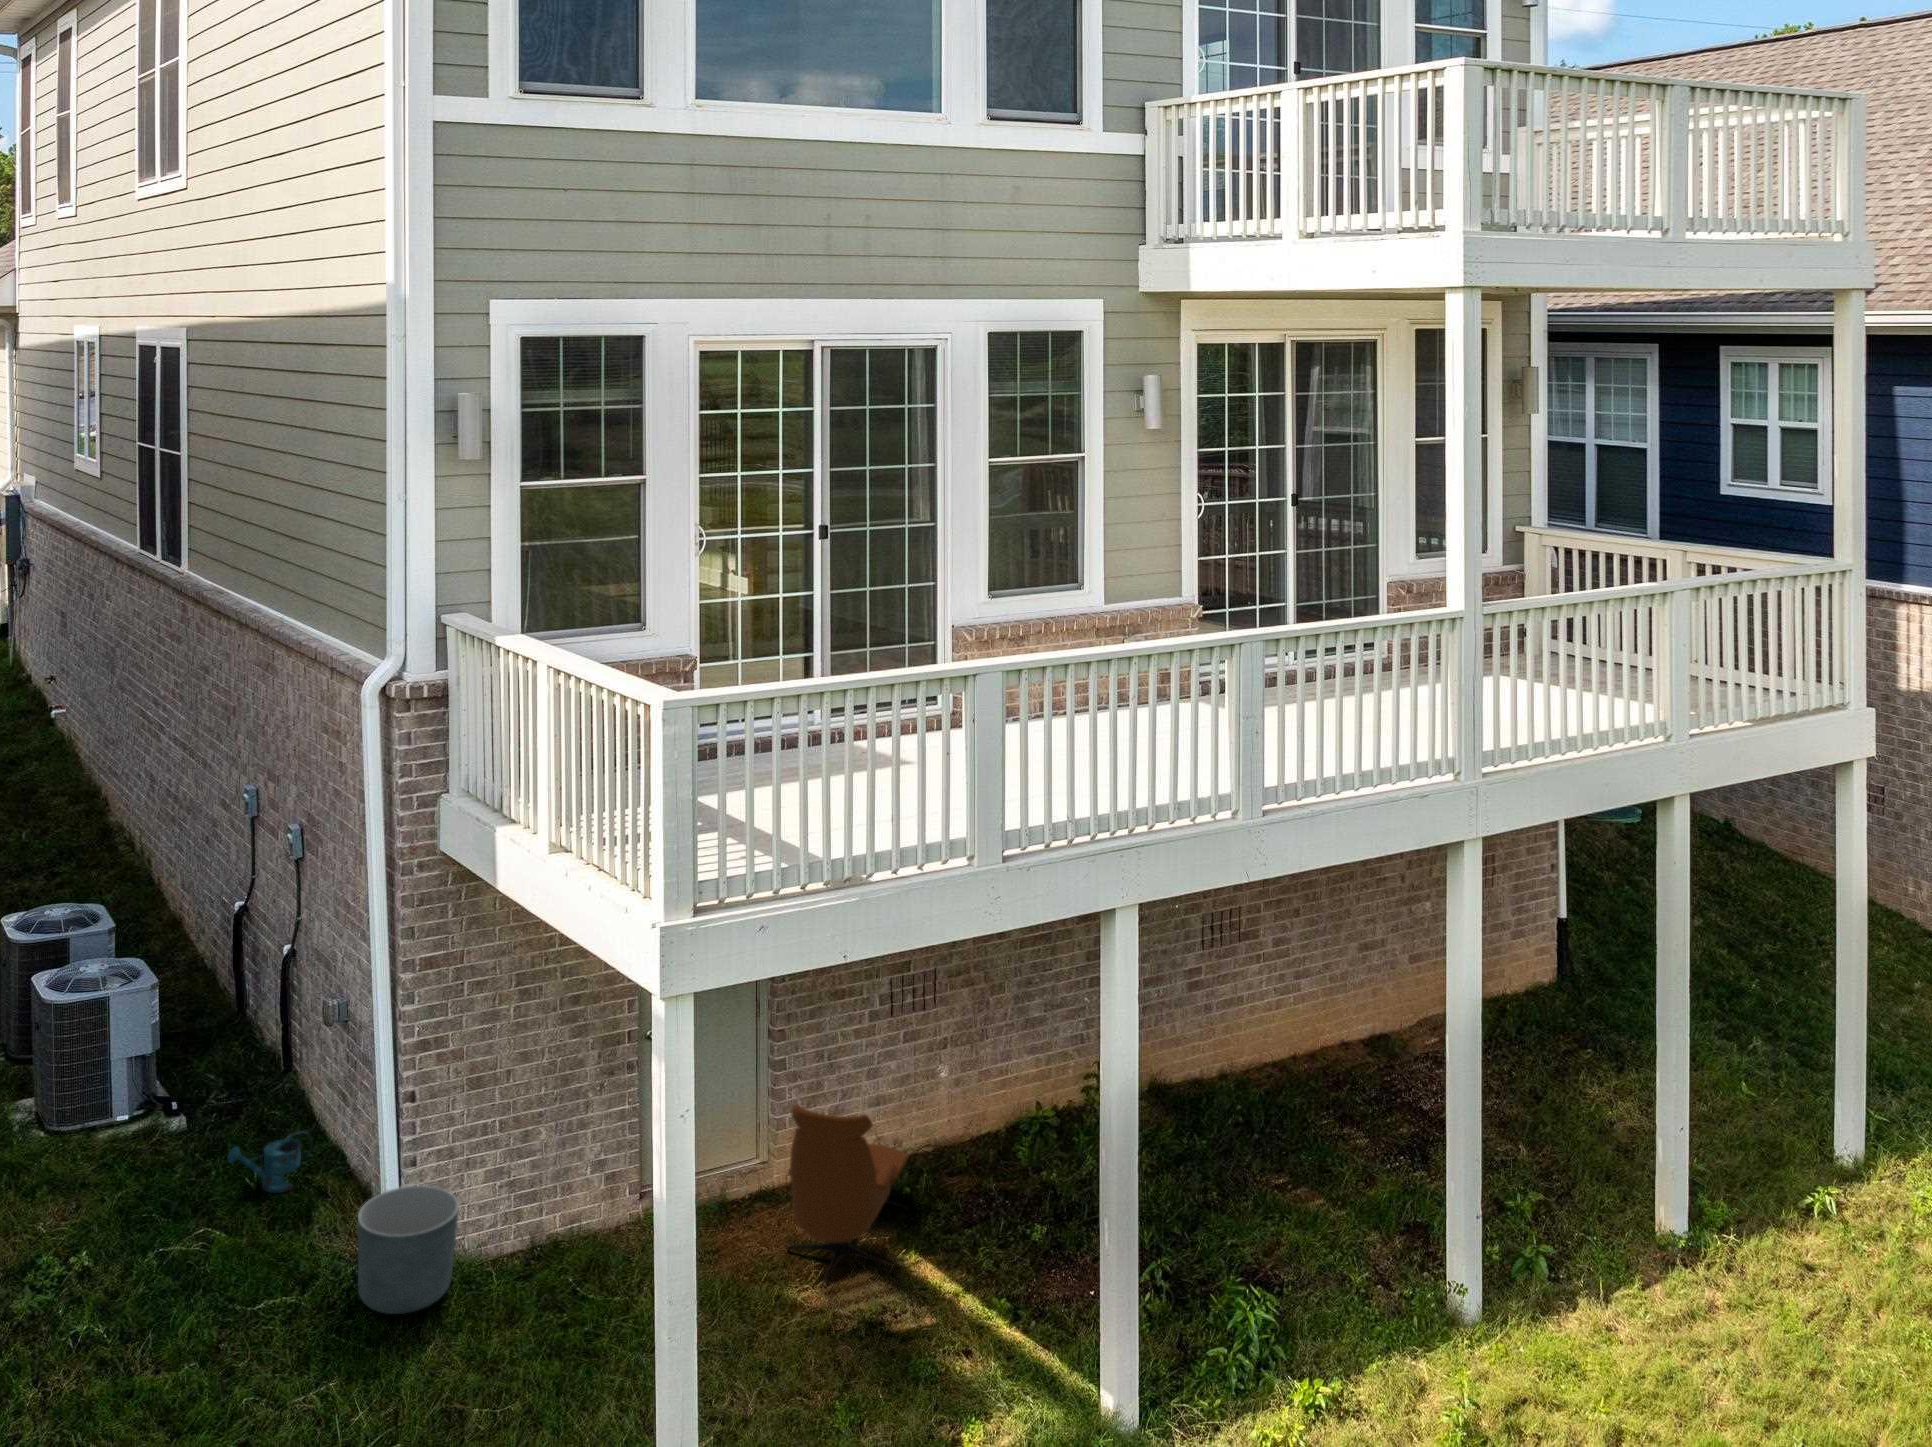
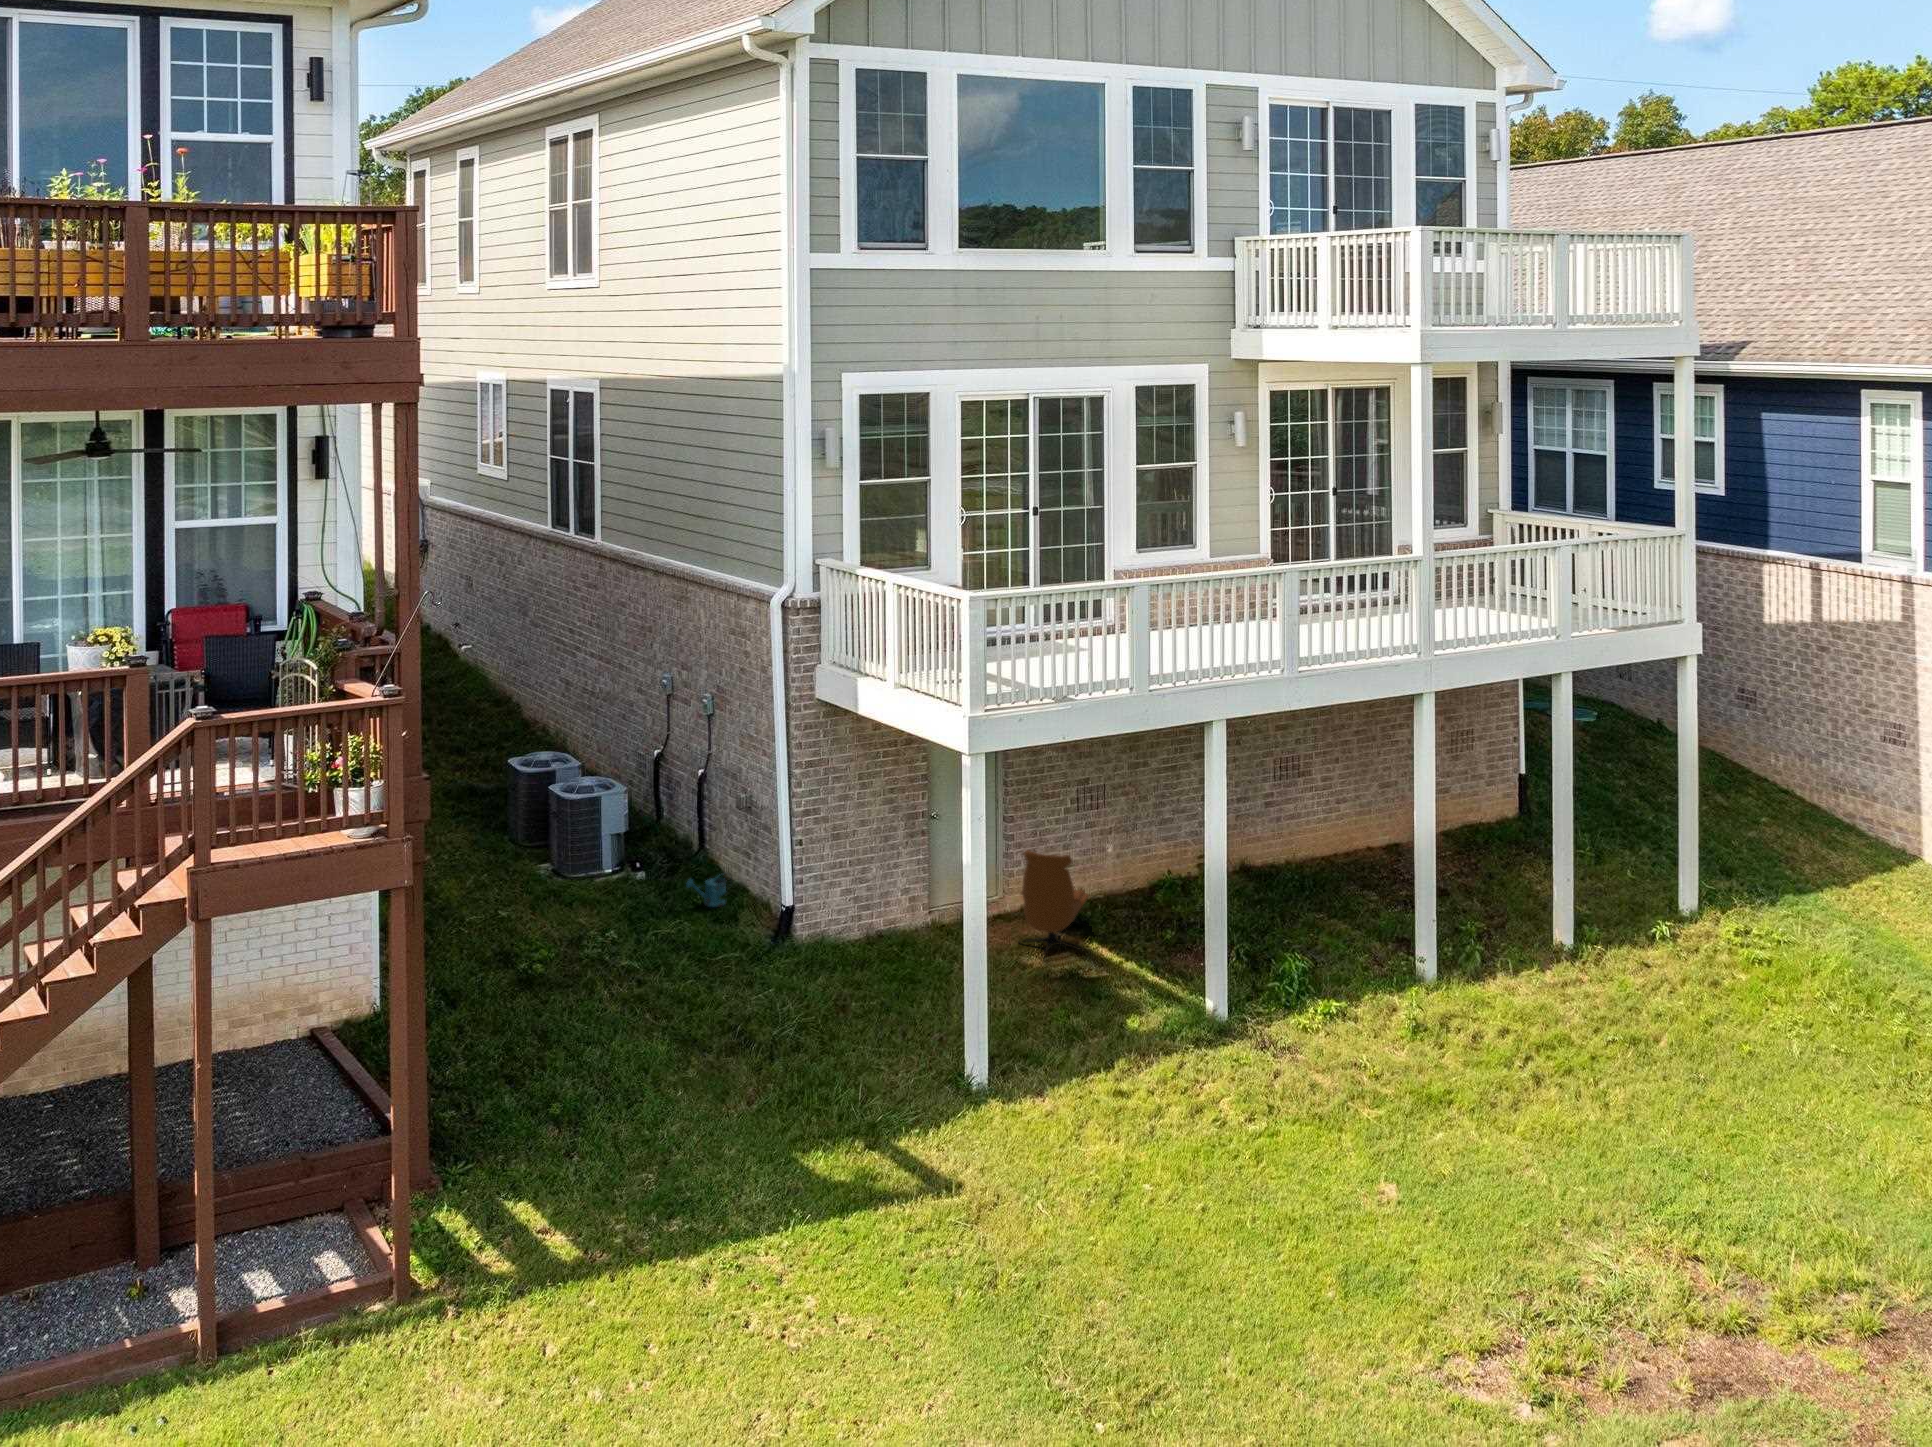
planter: present [358,1186,459,1314] -> none [778,894,834,960]

